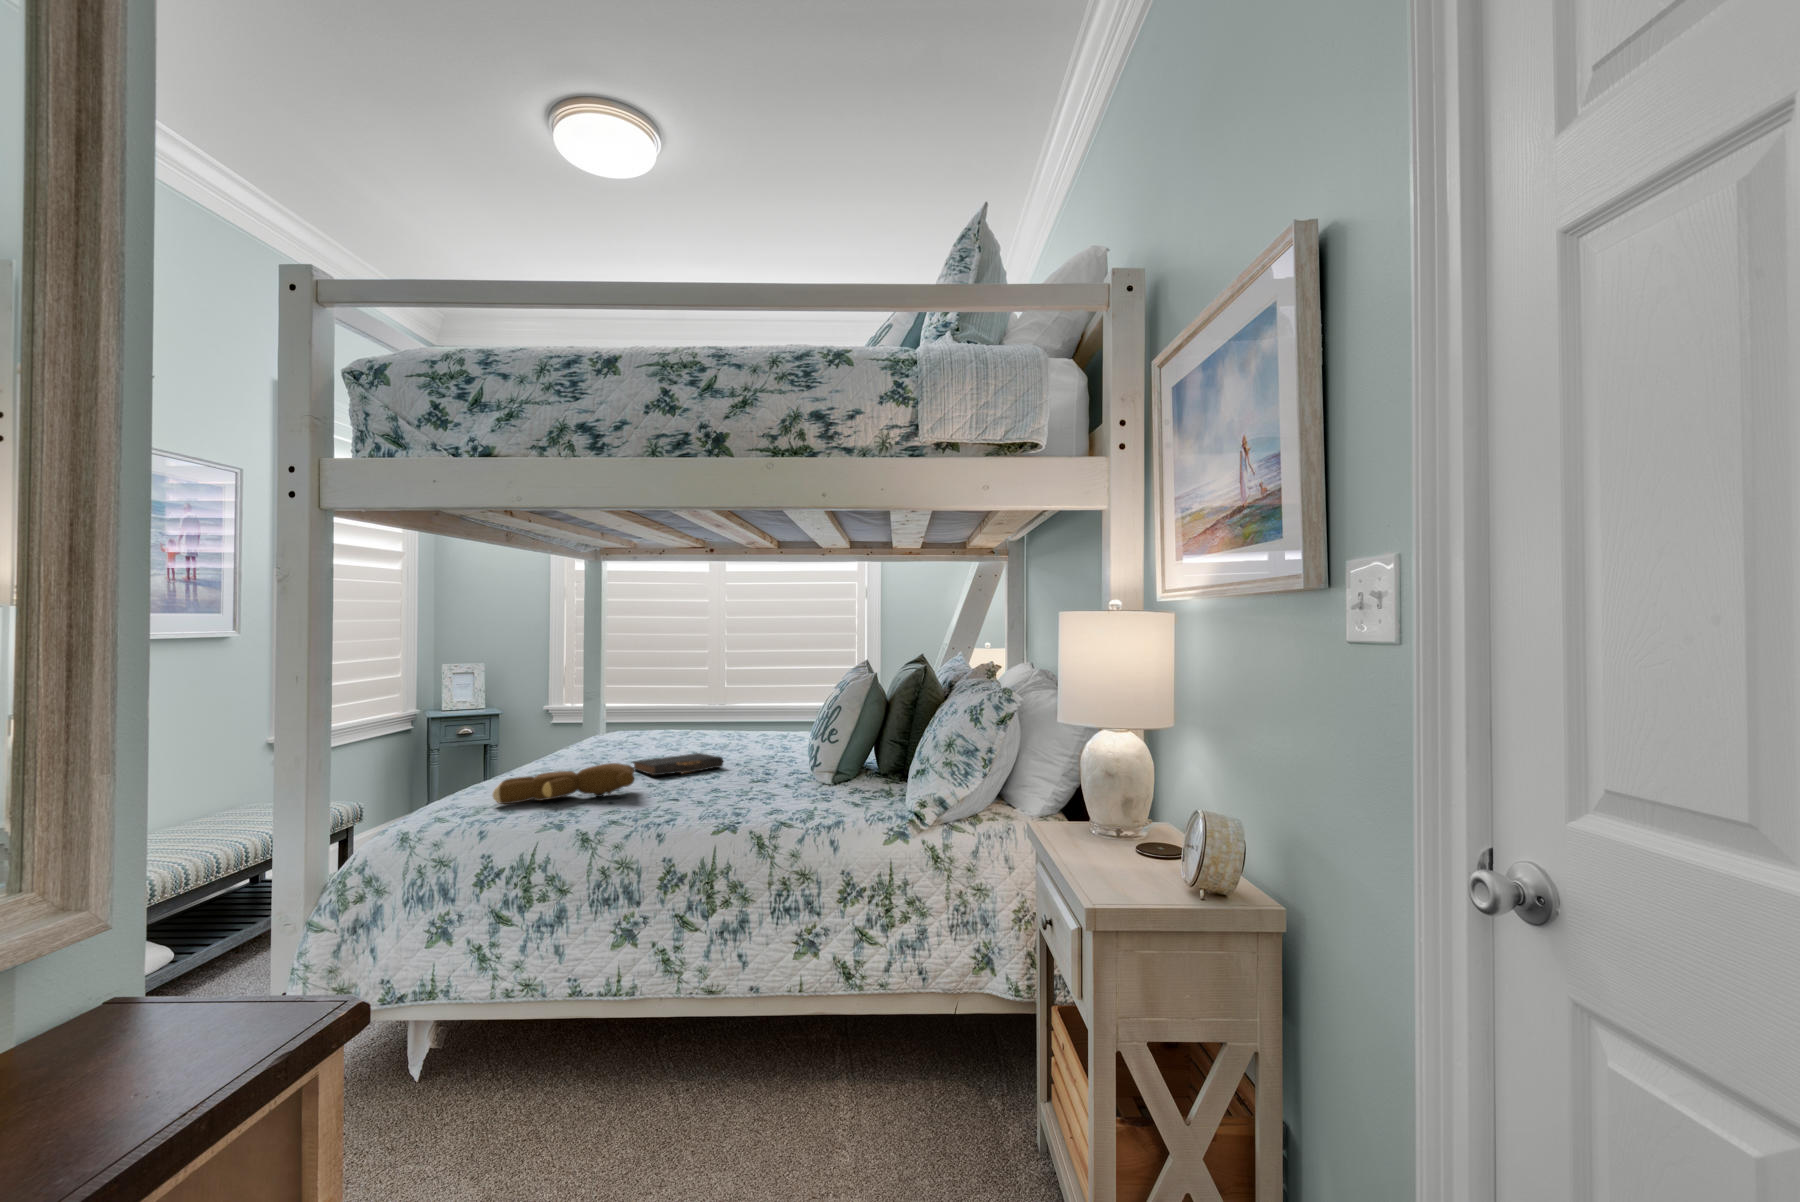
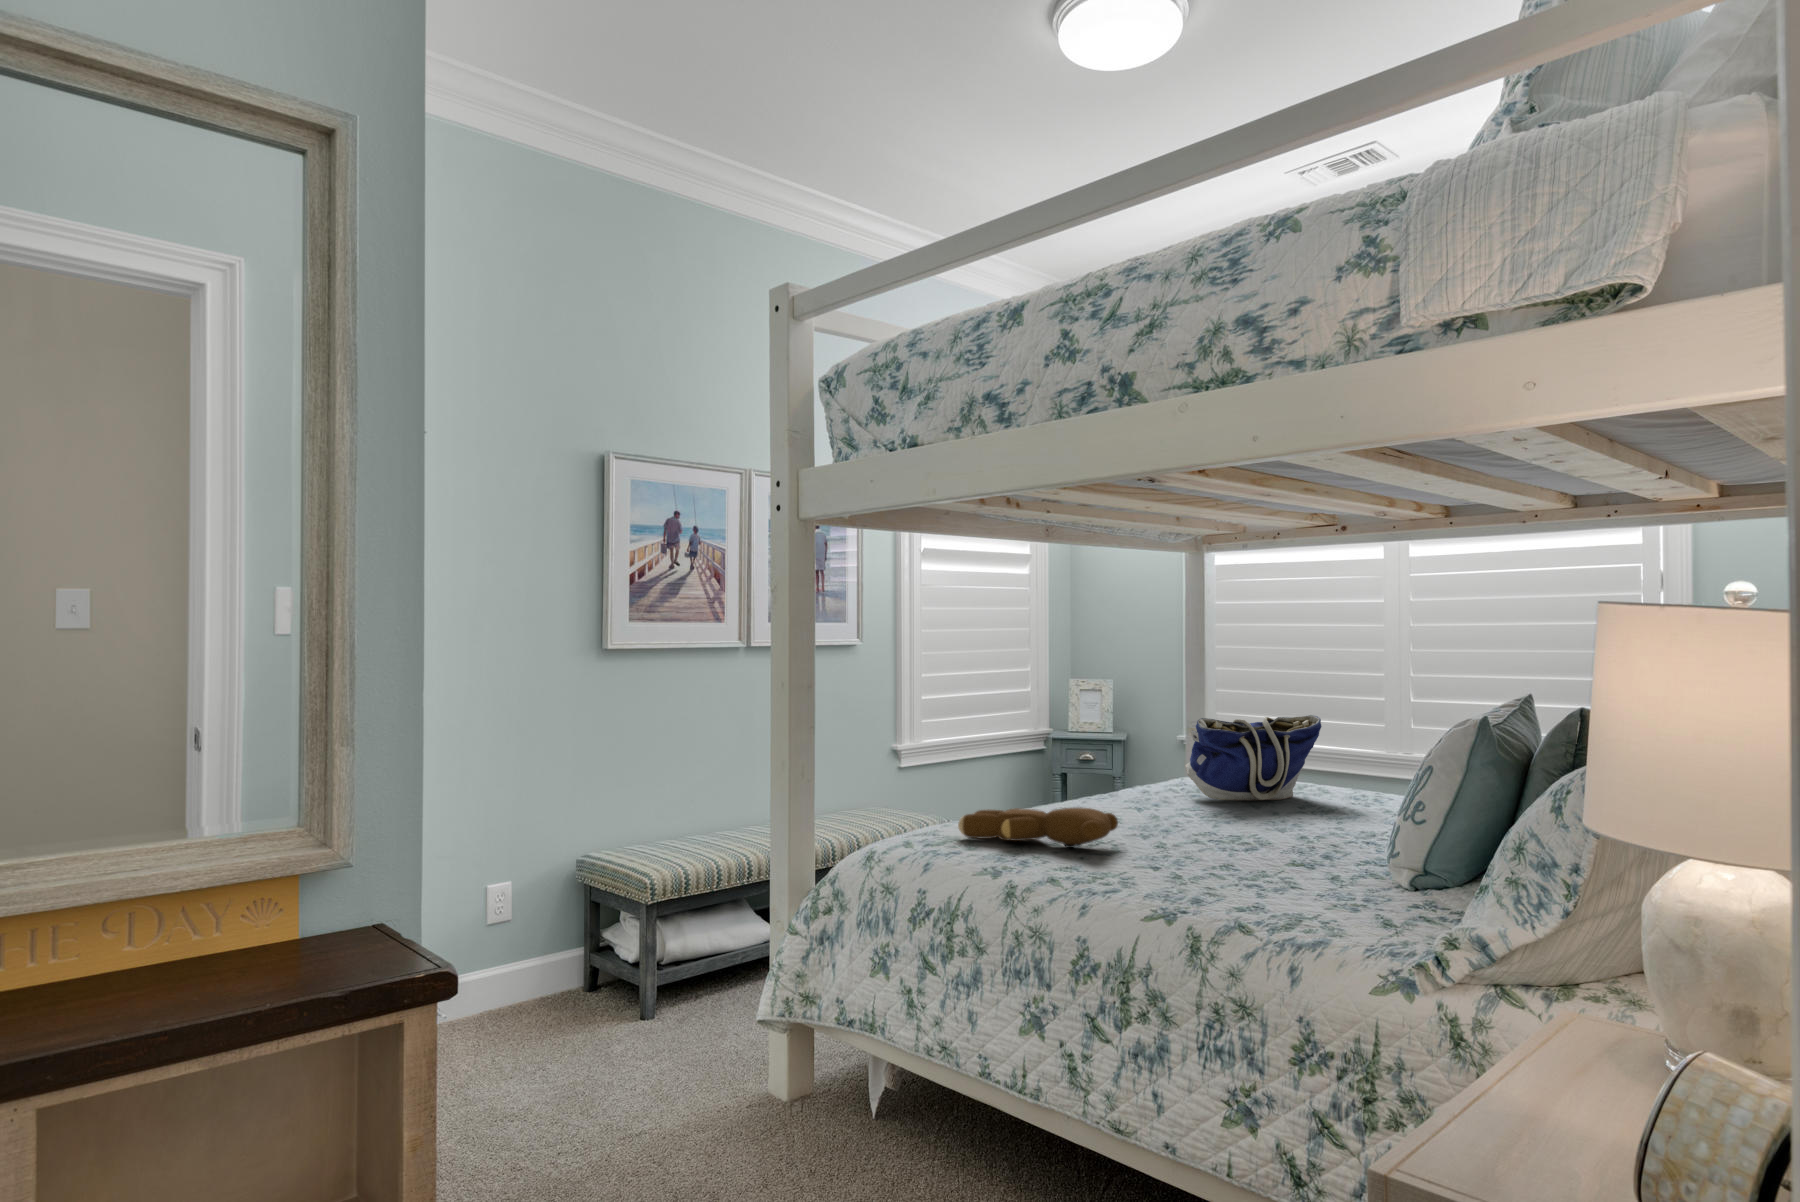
tote bag: none [627,681,721,747] -> present [1185,715,1322,800]
book: present [633,753,723,775] -> none [1152,811,1265,837]

